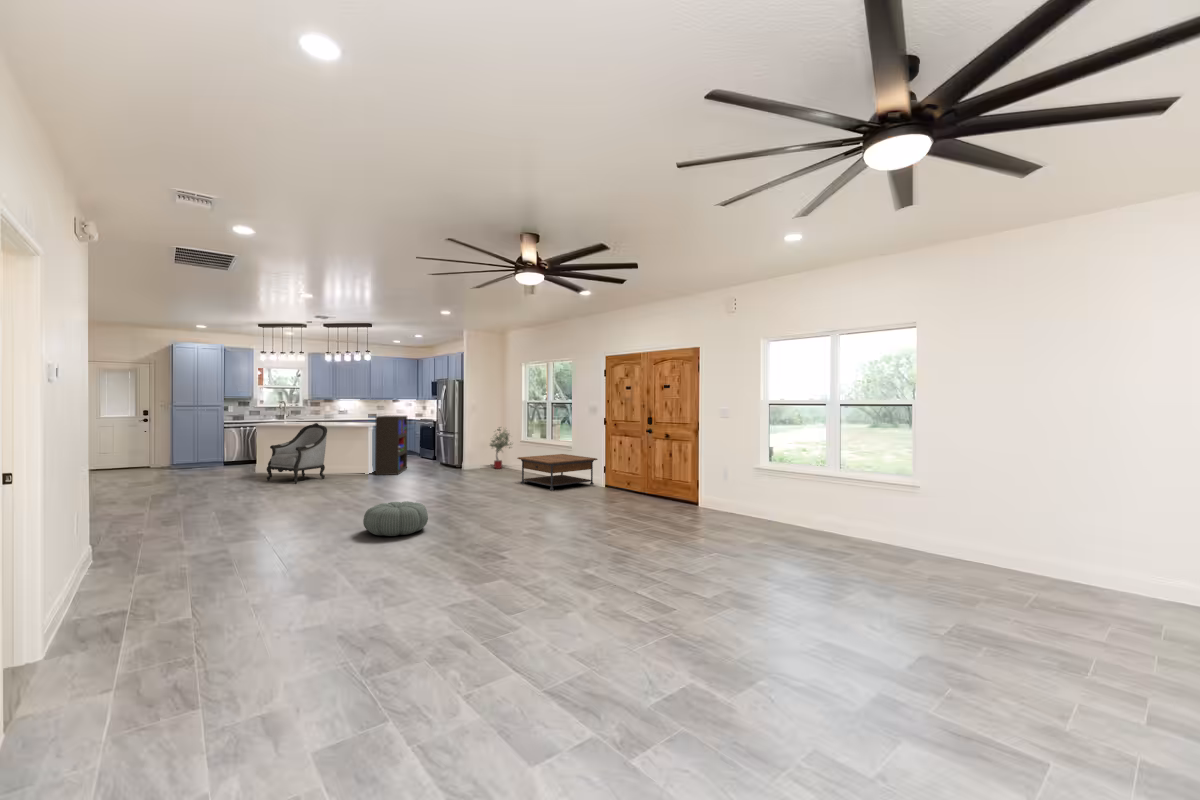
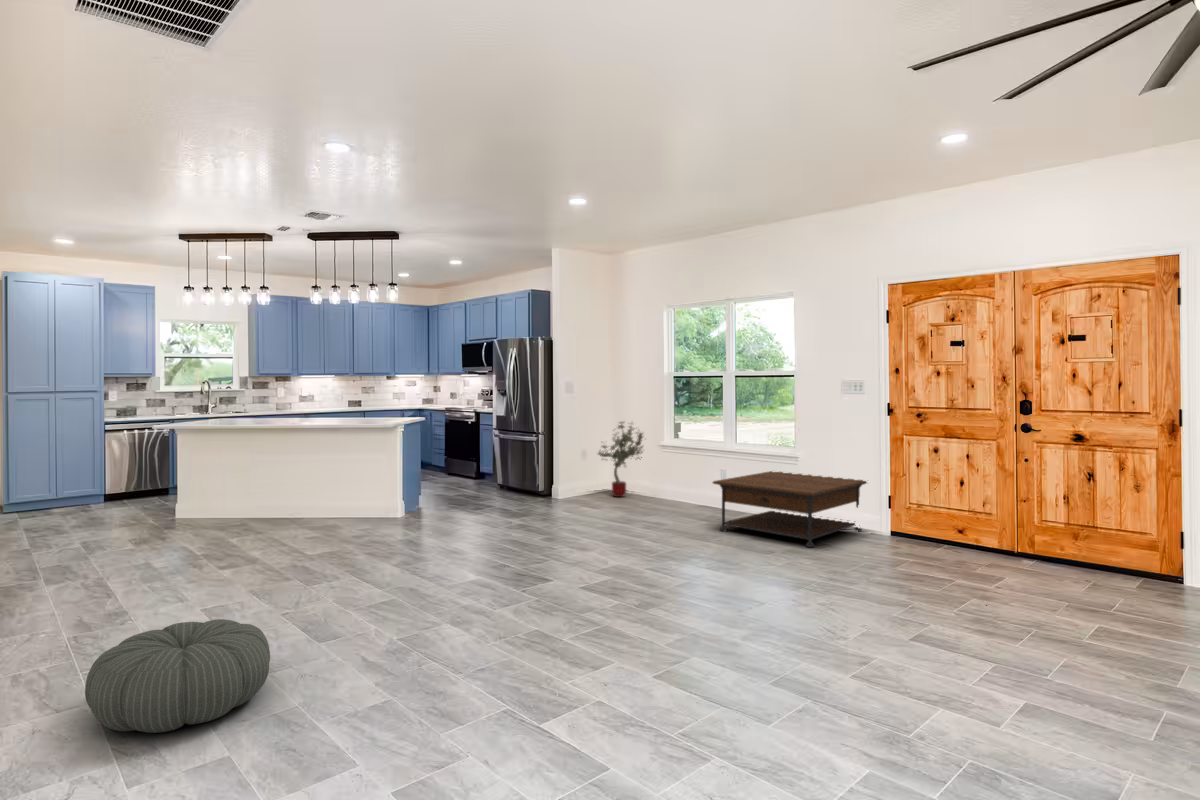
bookshelf: present [375,416,407,475] -> none [414,403,458,517]
armchair: present [266,423,327,484] -> none [214,420,330,543]
pouf: present [363,501,428,536] -> present [85,619,270,733]

